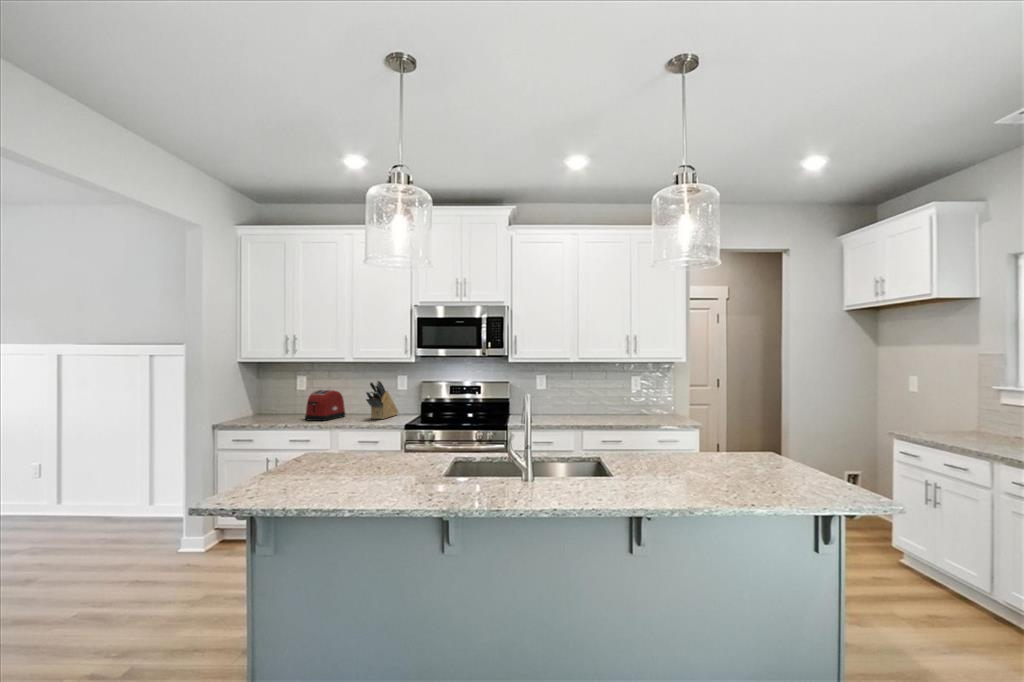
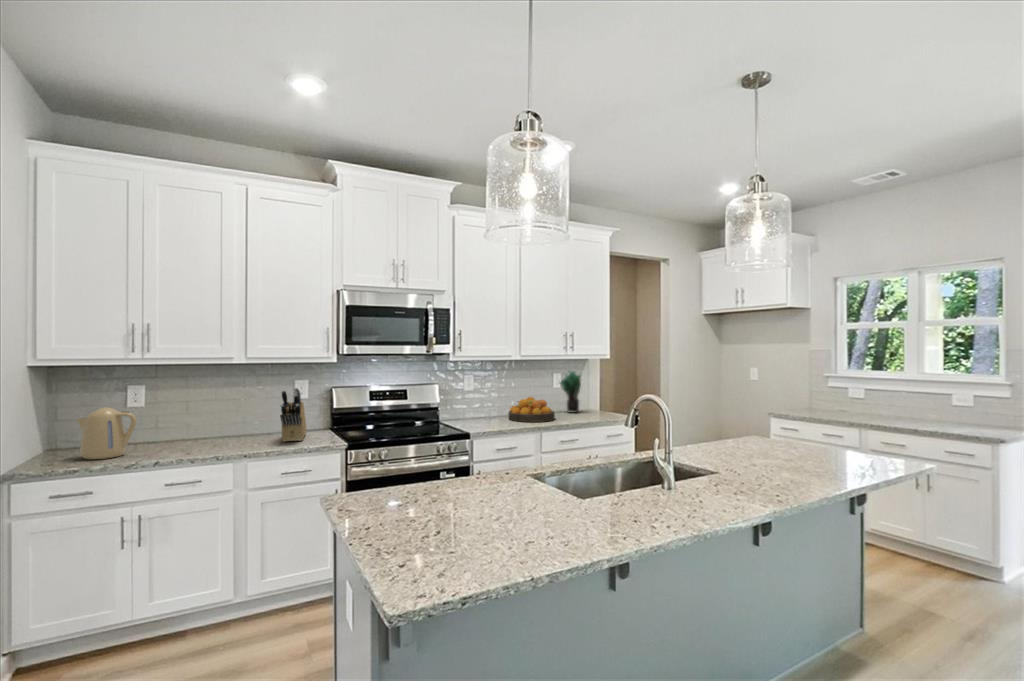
potted plant: none [628,372,655,415] -> present [560,371,581,413]
kettle: none [259,388,287,420] -> present [77,407,137,460]
toaster: present [305,390,345,421] -> none [175,405,231,453]
fruit bowl: none [568,397,611,420] -> present [509,397,555,422]

